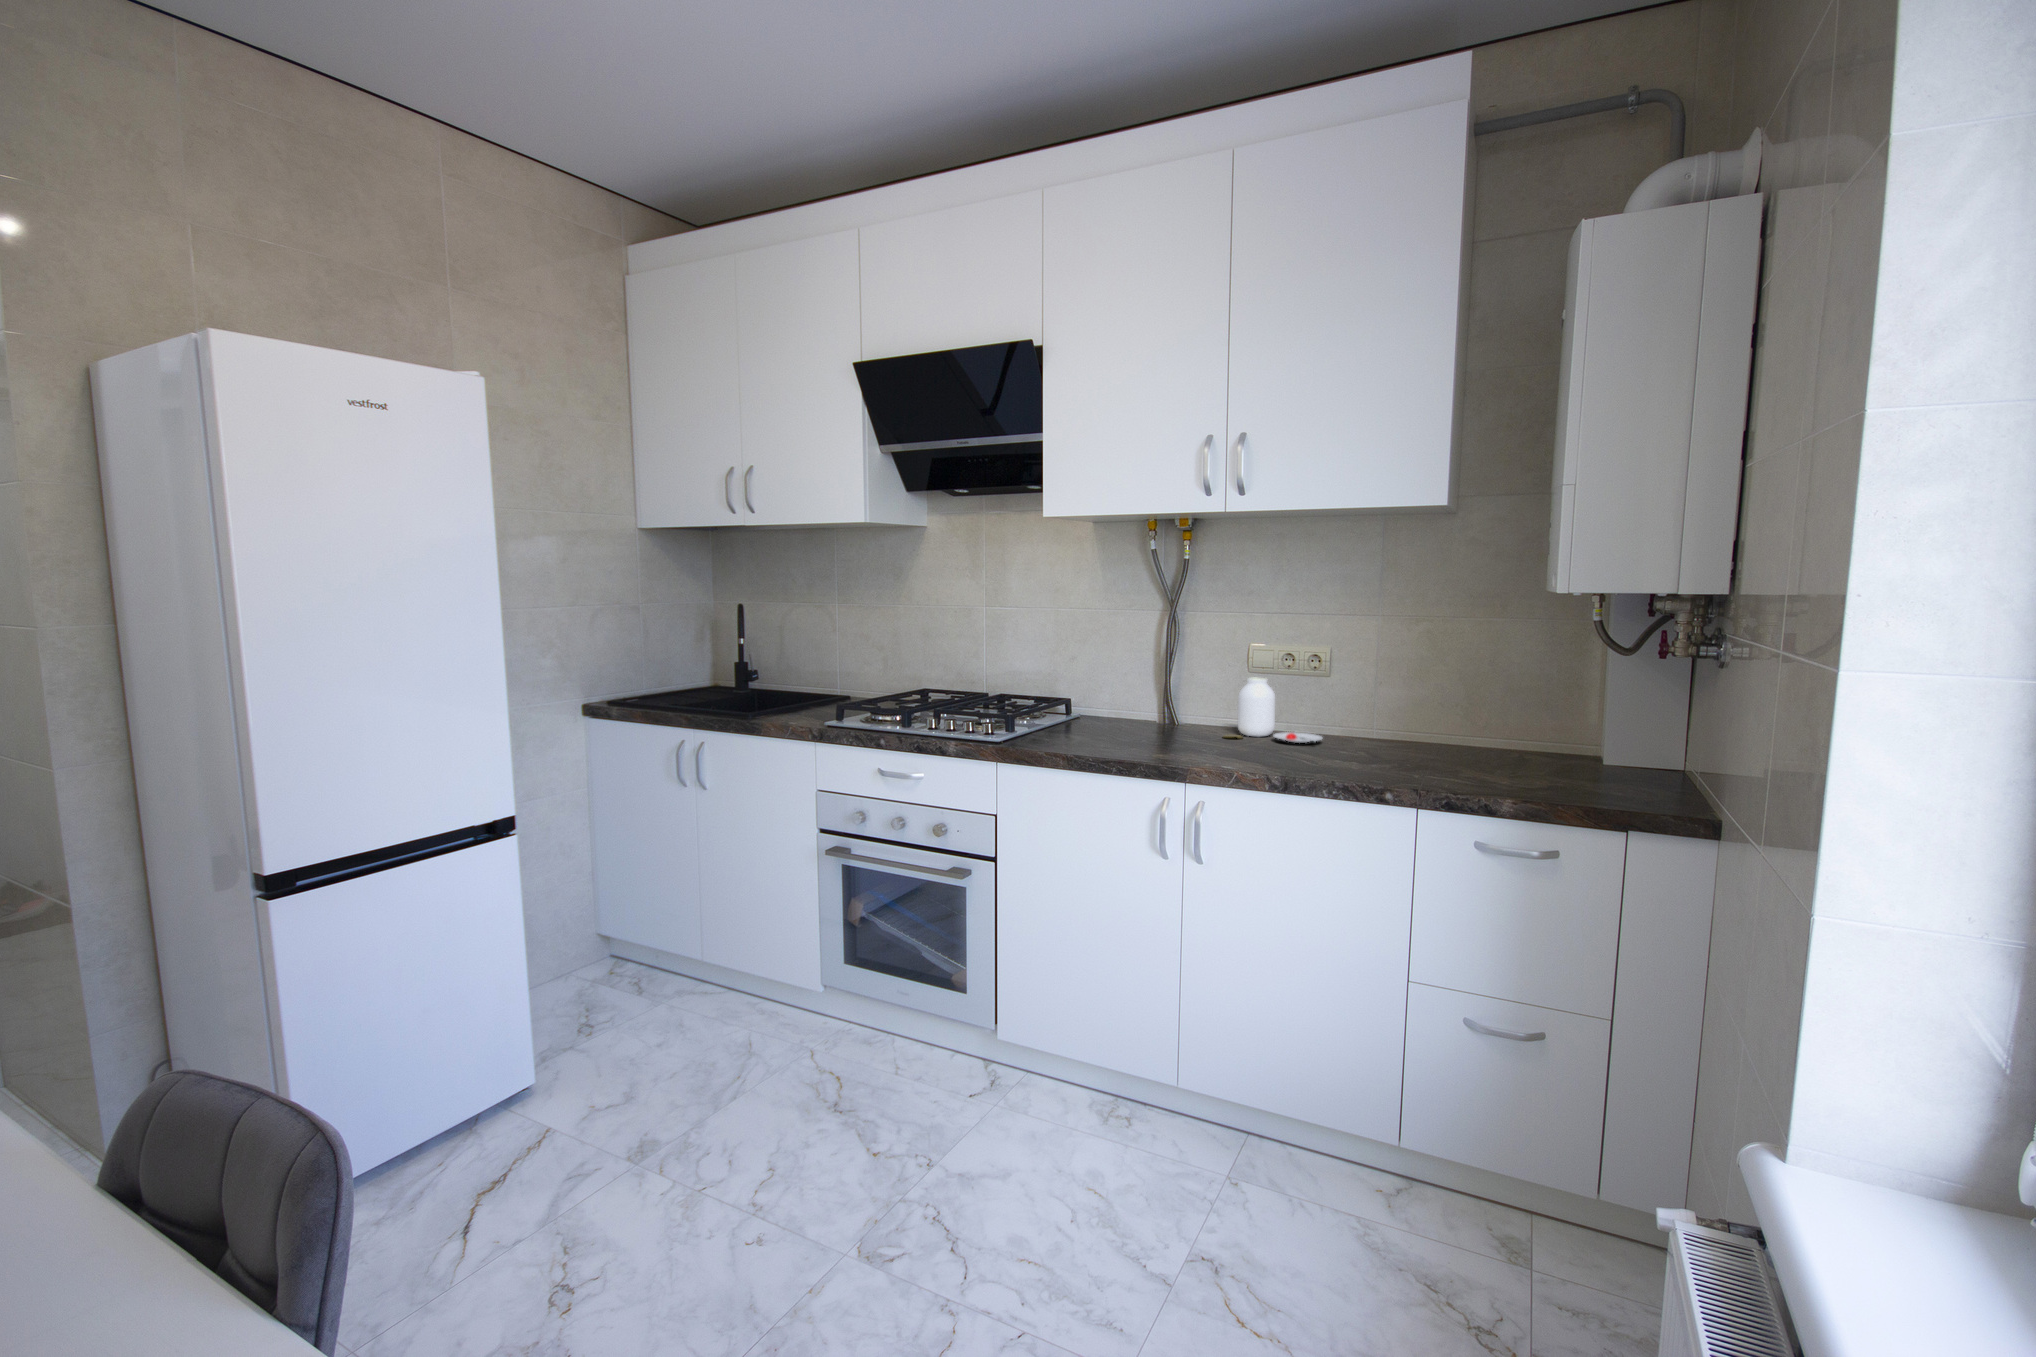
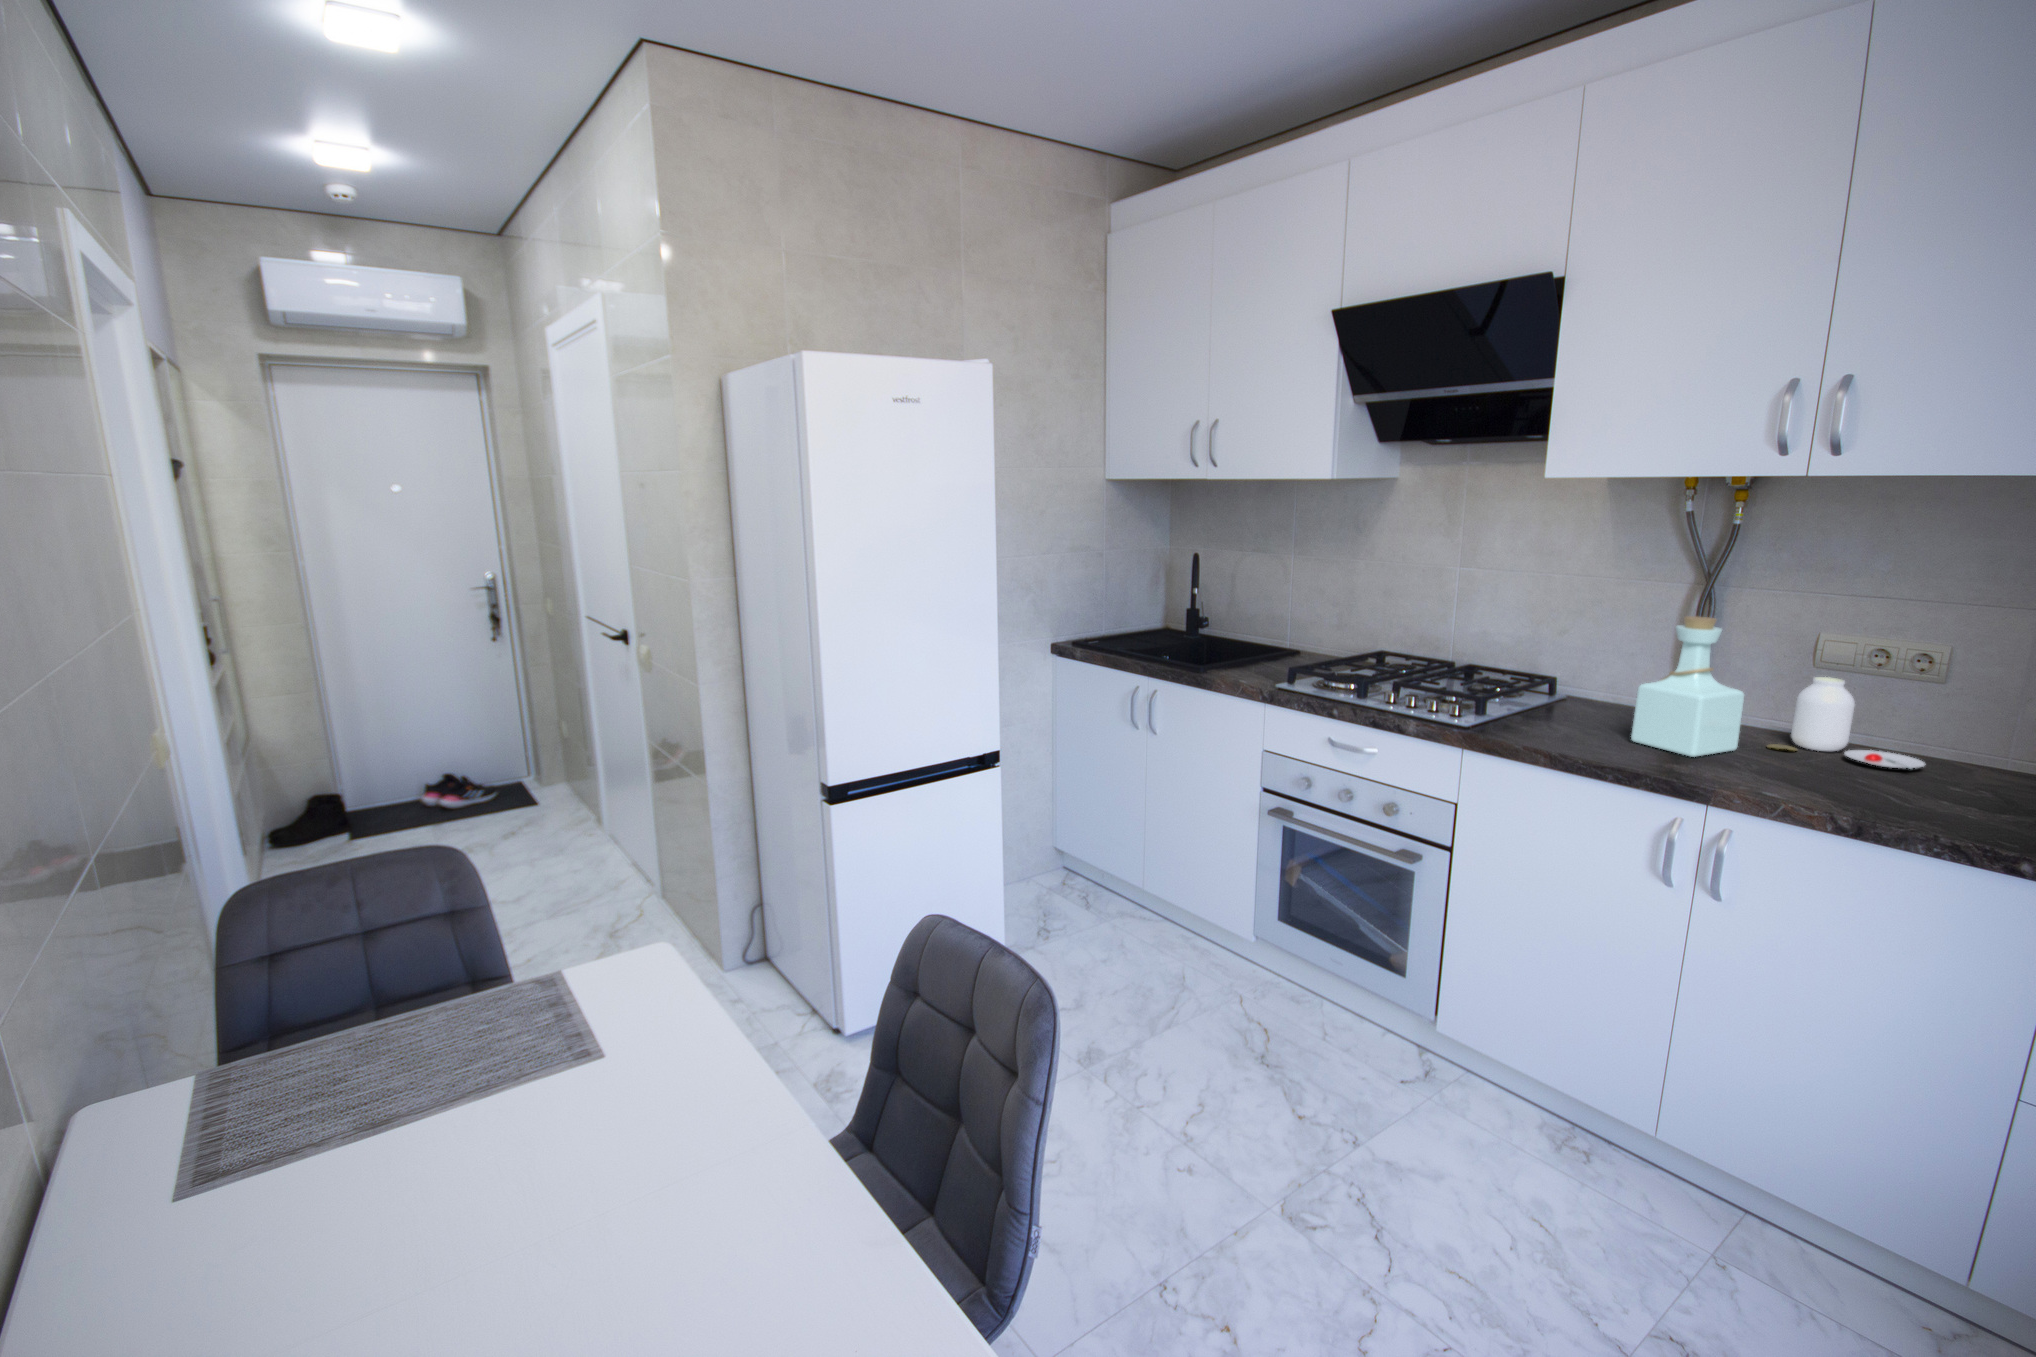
bottle: none [1128,631,1204,748] -> present [1631,616,1744,757]

